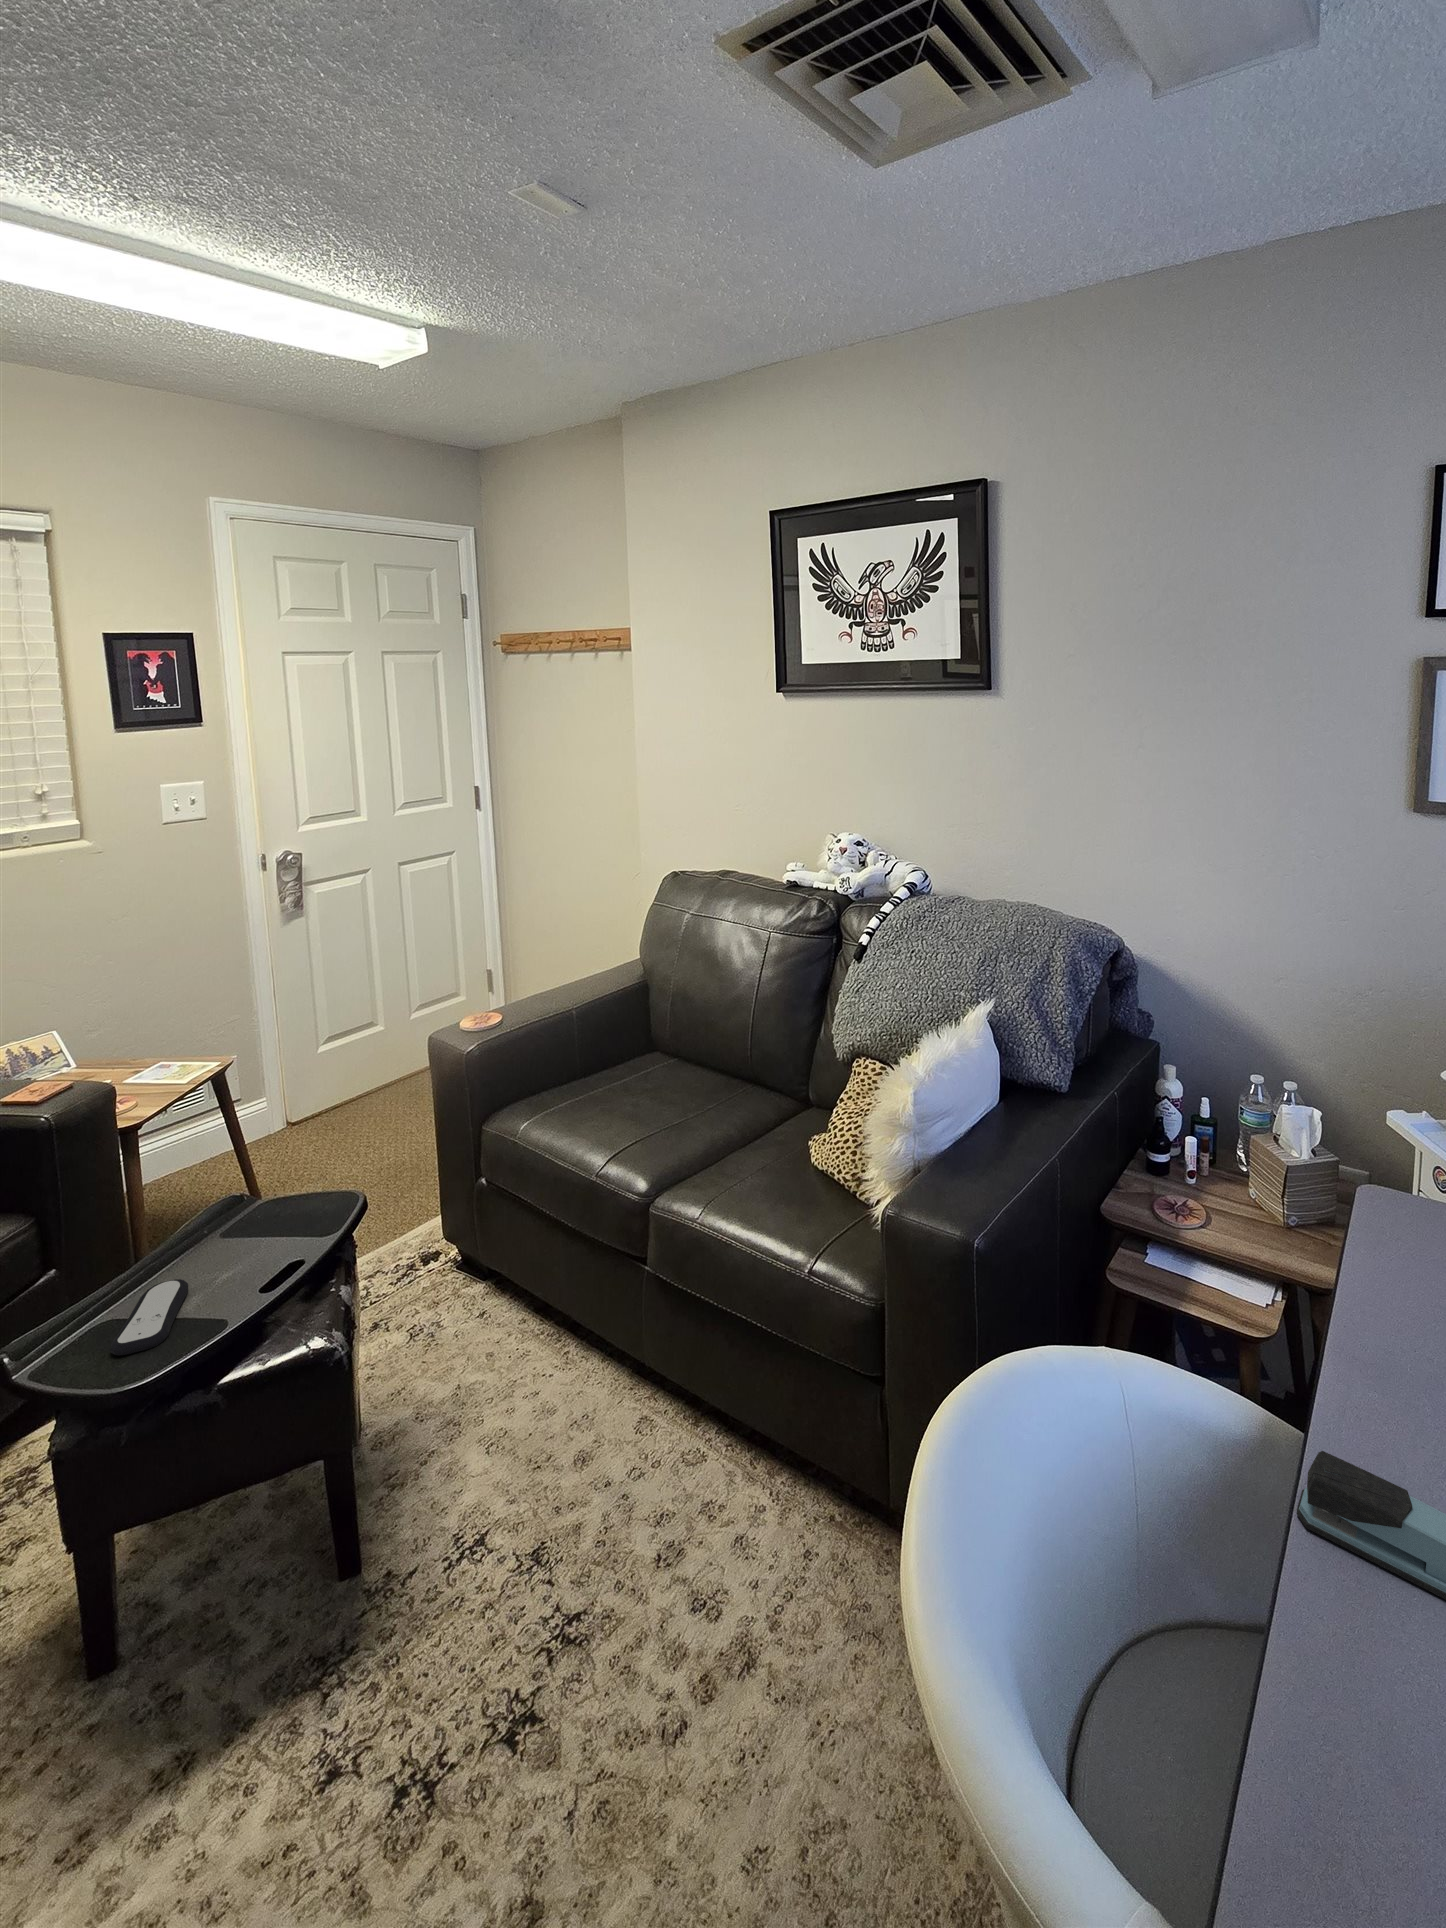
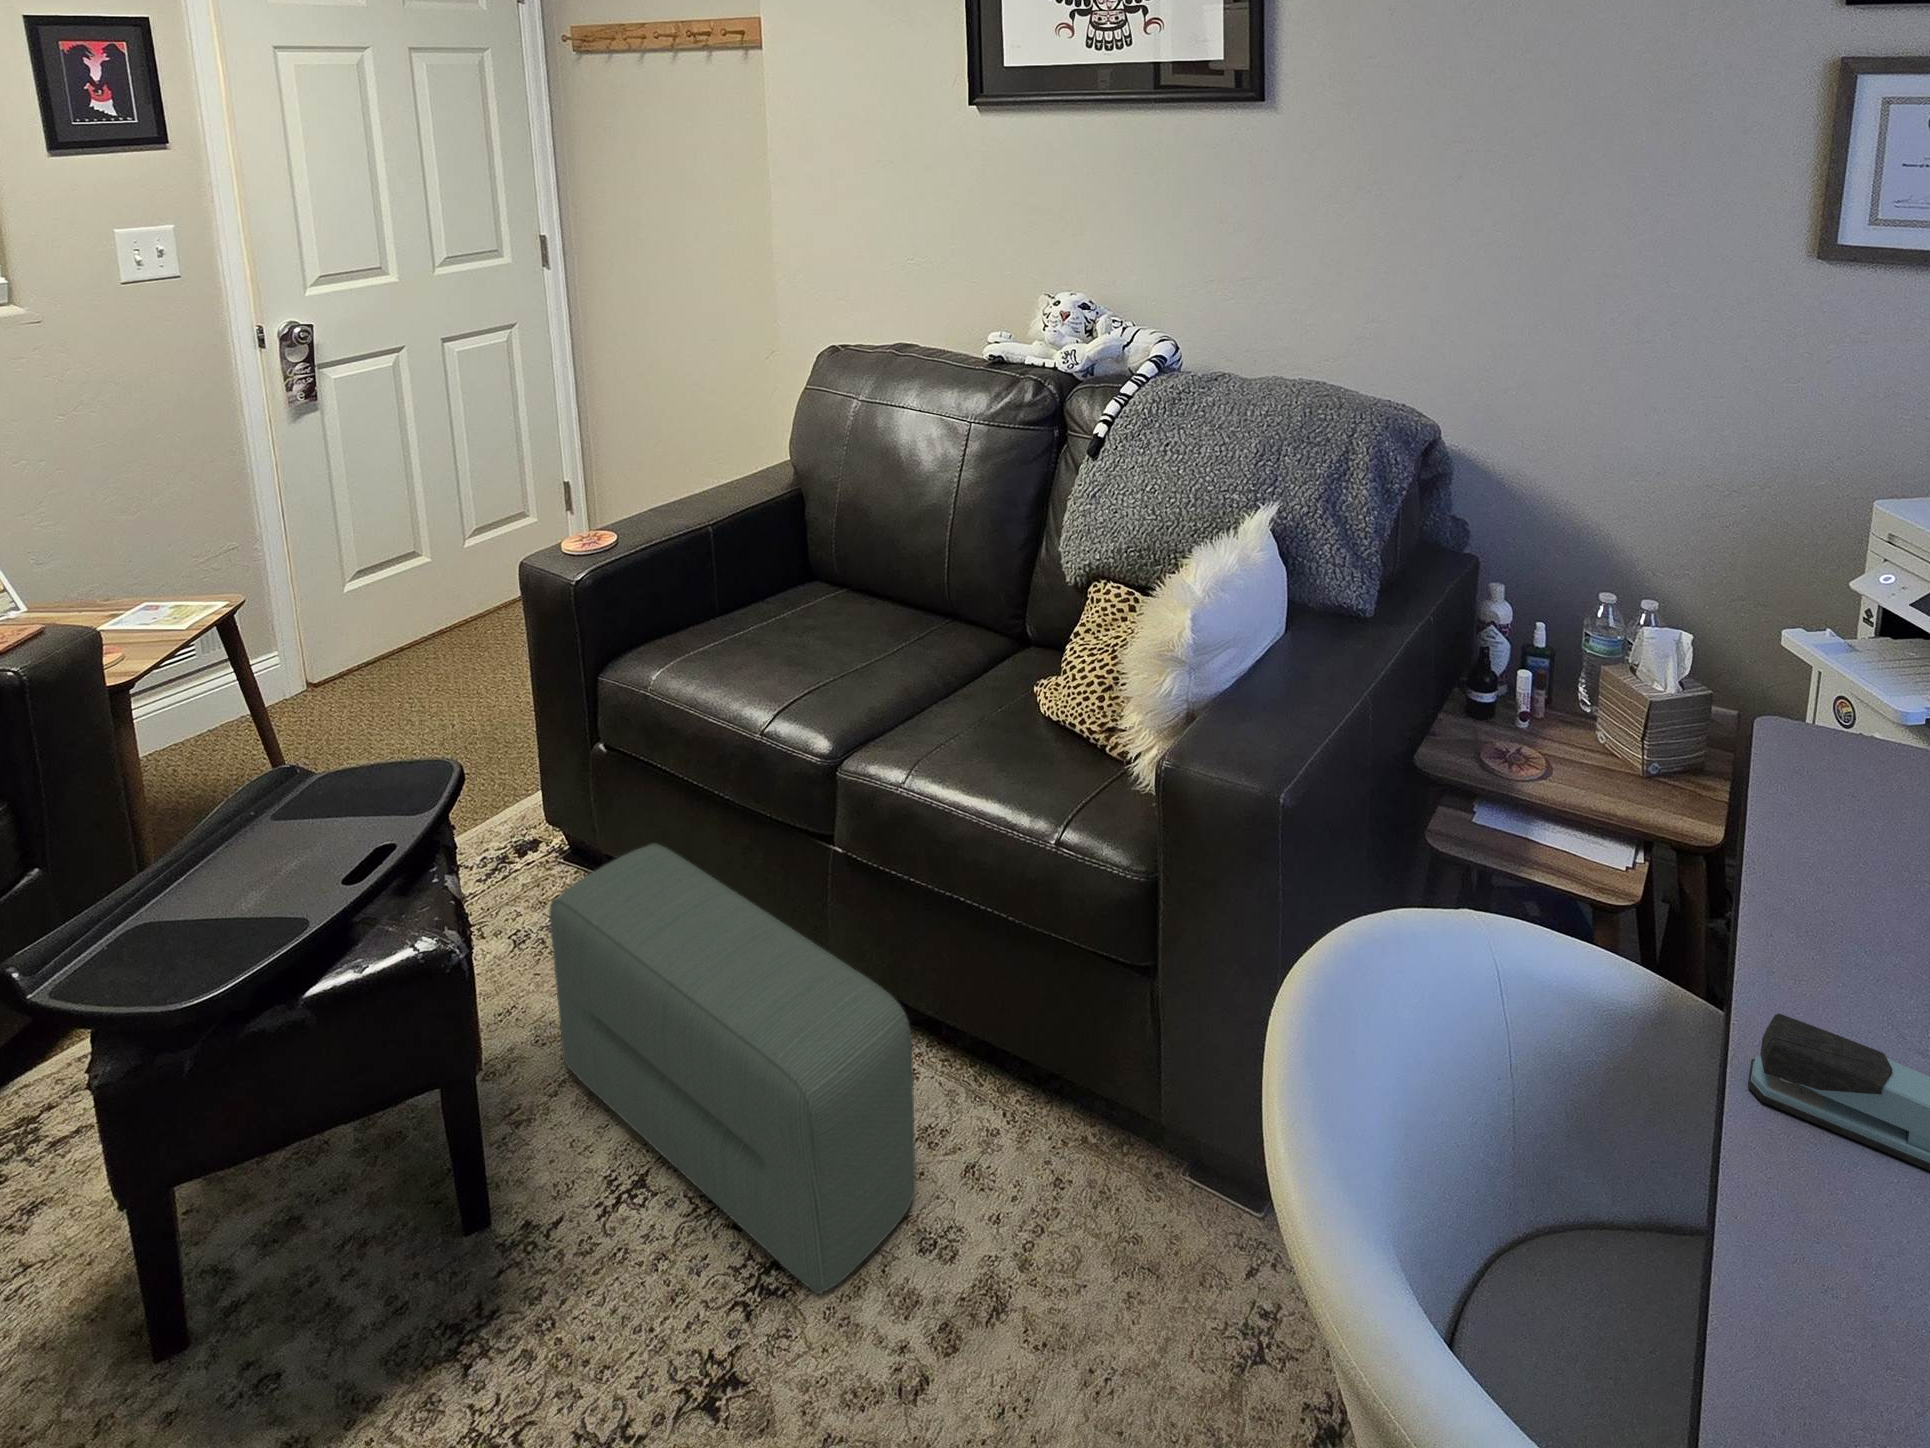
pouf: none [425,1263,692,1642] -> present [549,843,916,1294]
remote control: present [110,1279,188,1355] -> none [157,871,247,968]

